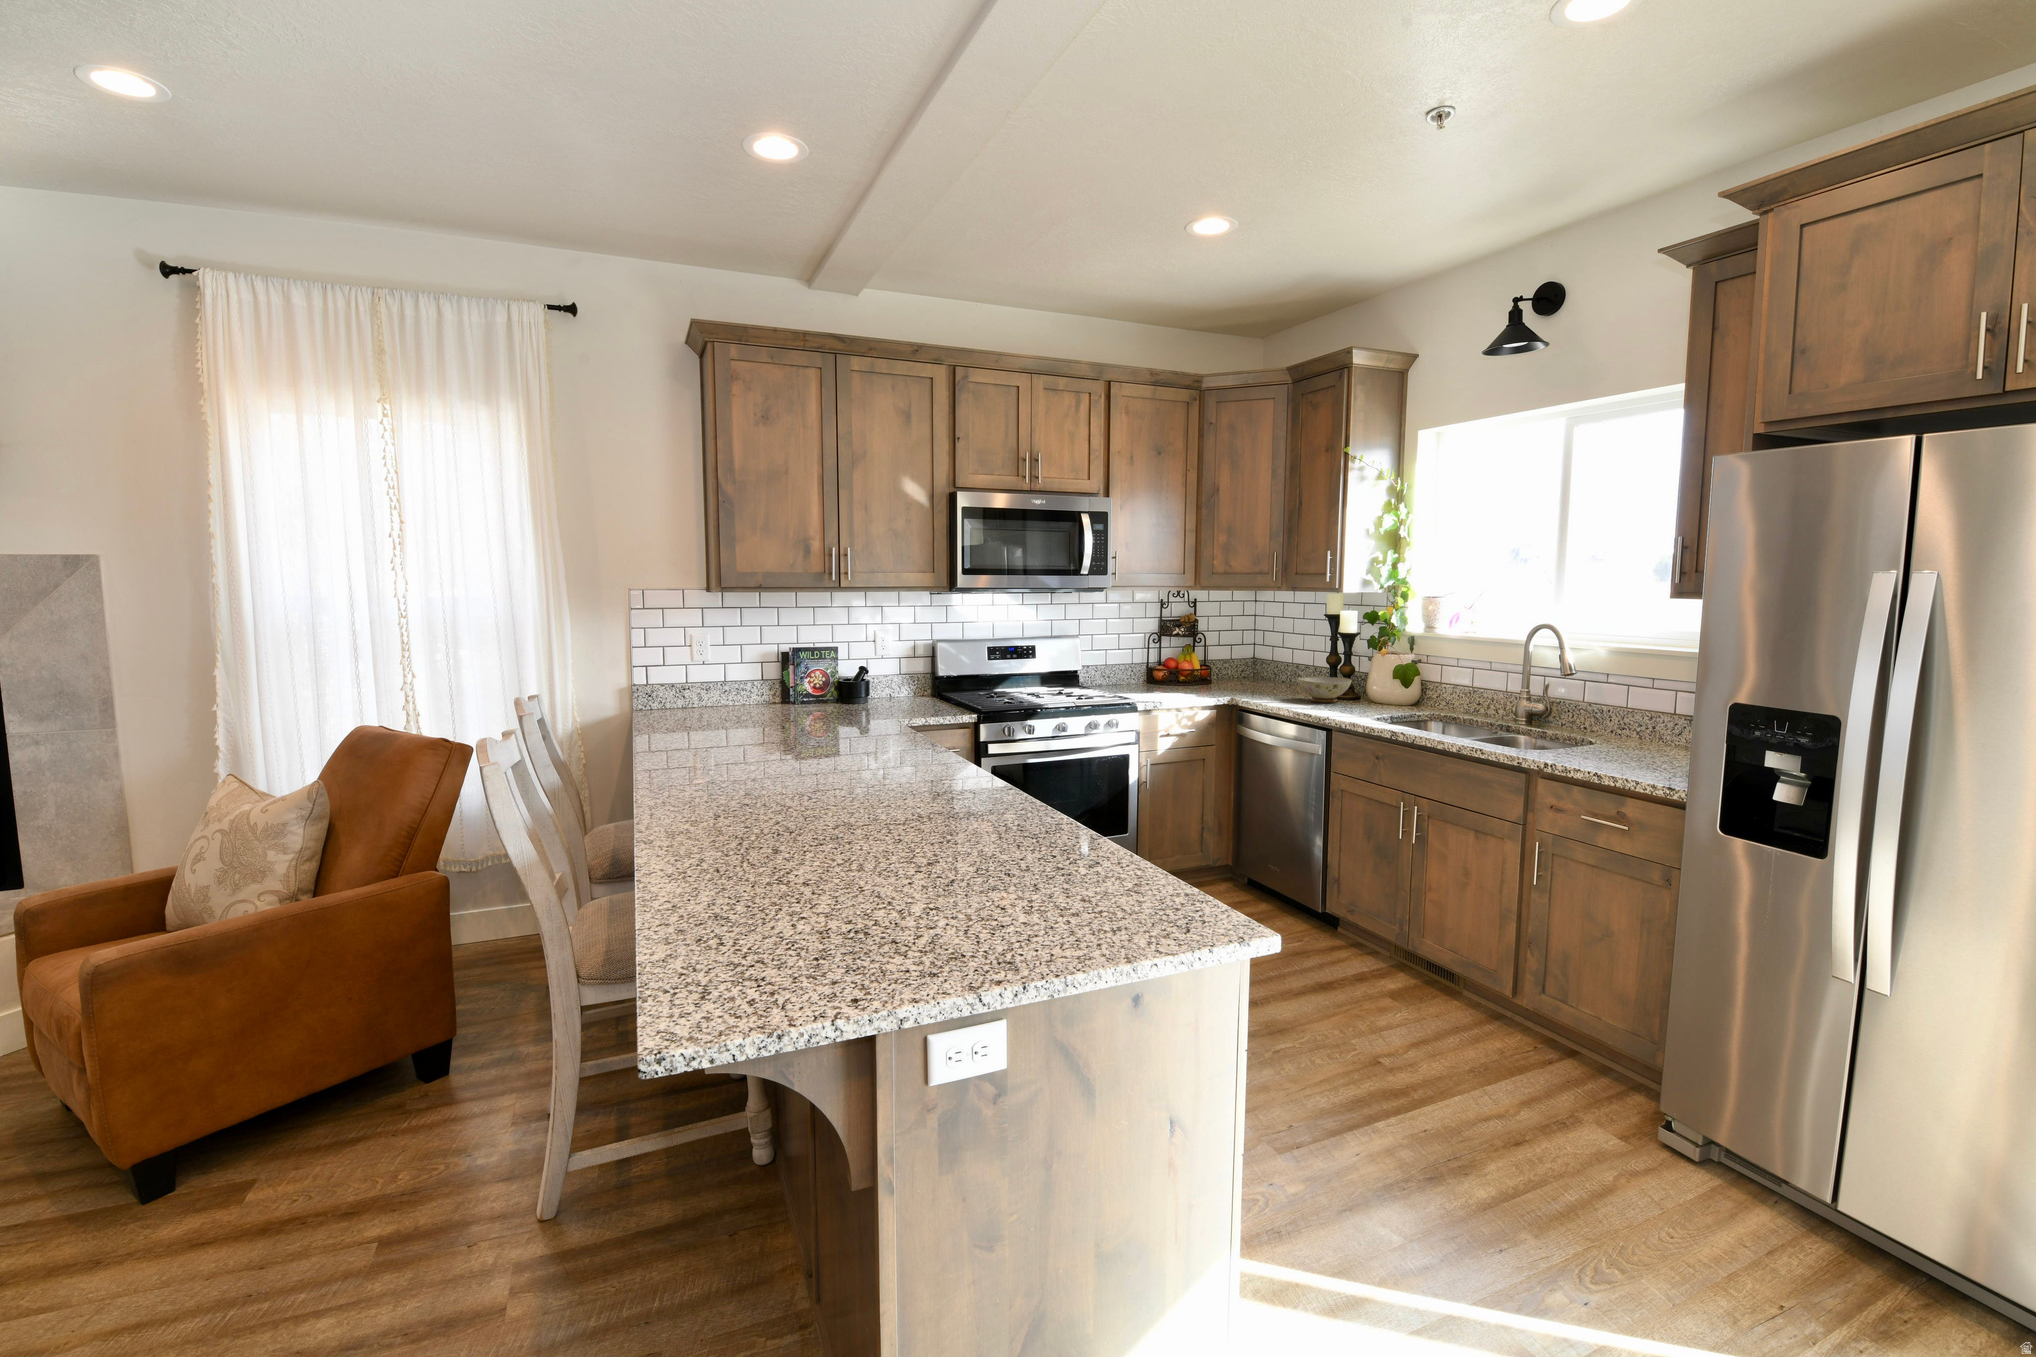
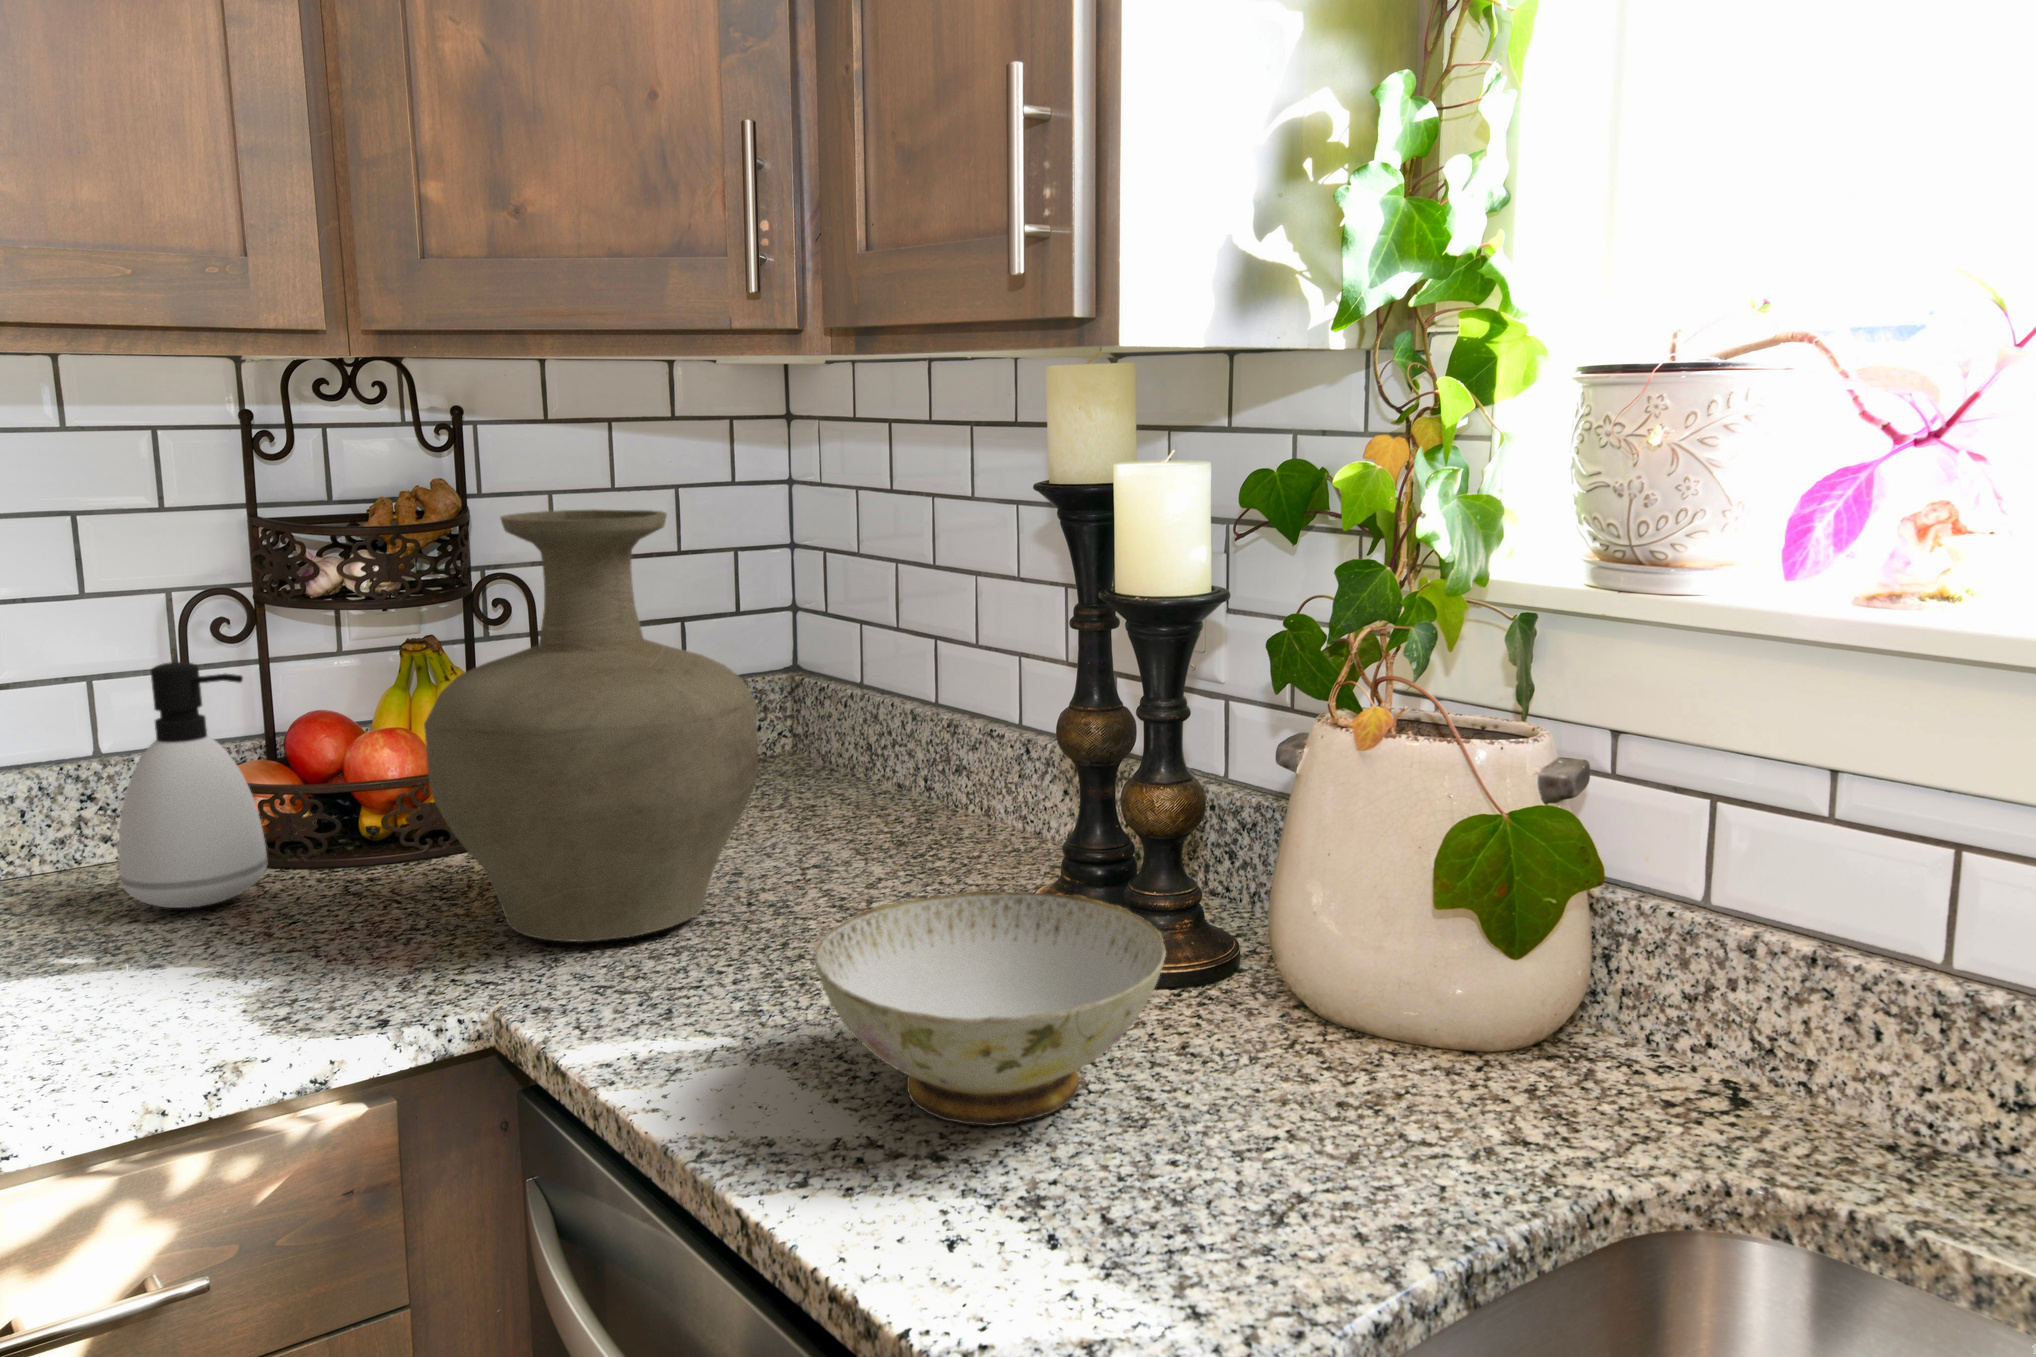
vase: none [1214,618,1272,691] -> present [424,509,758,942]
soap dispenser: none [1151,644,1176,688] -> present [118,662,267,908]

